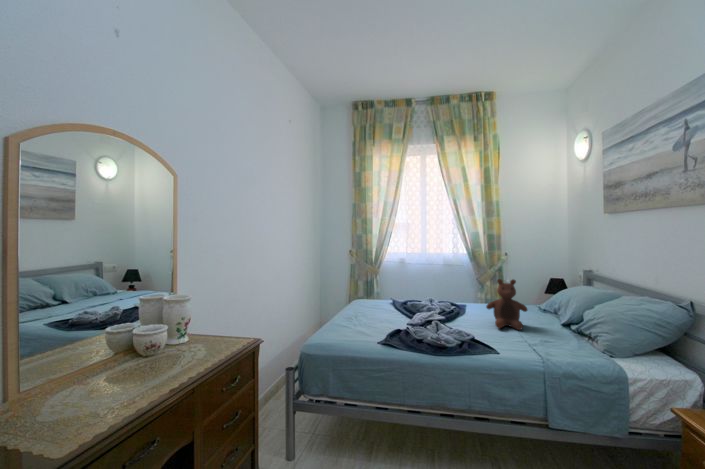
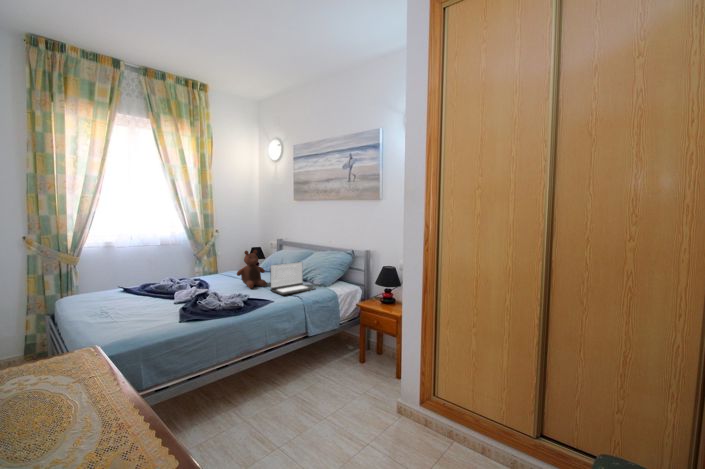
laptop: none [518,302,593,355] -> present [270,262,315,295]

